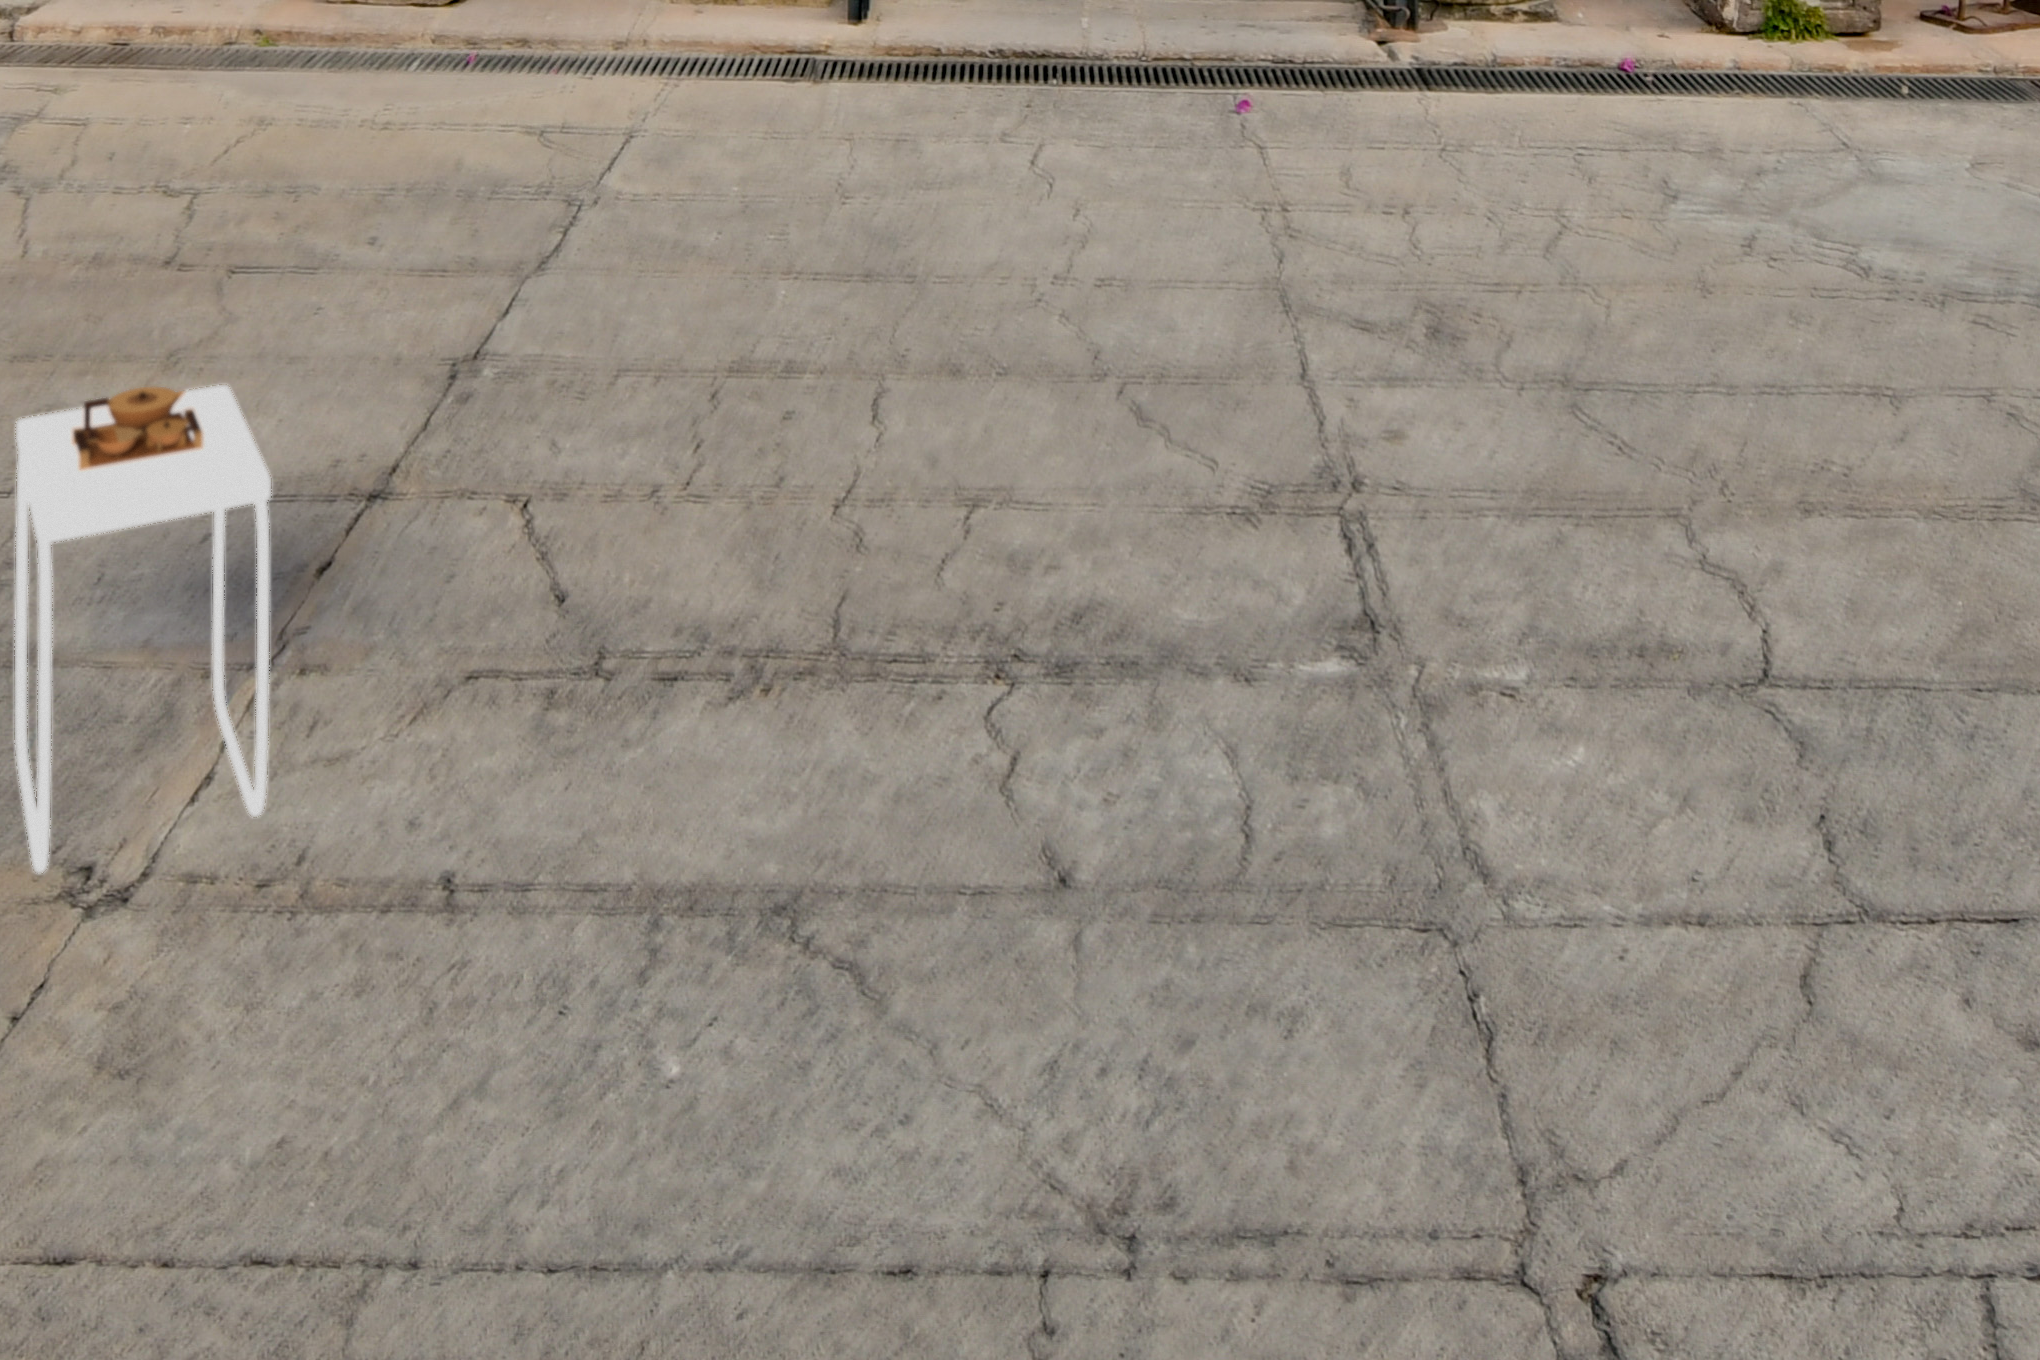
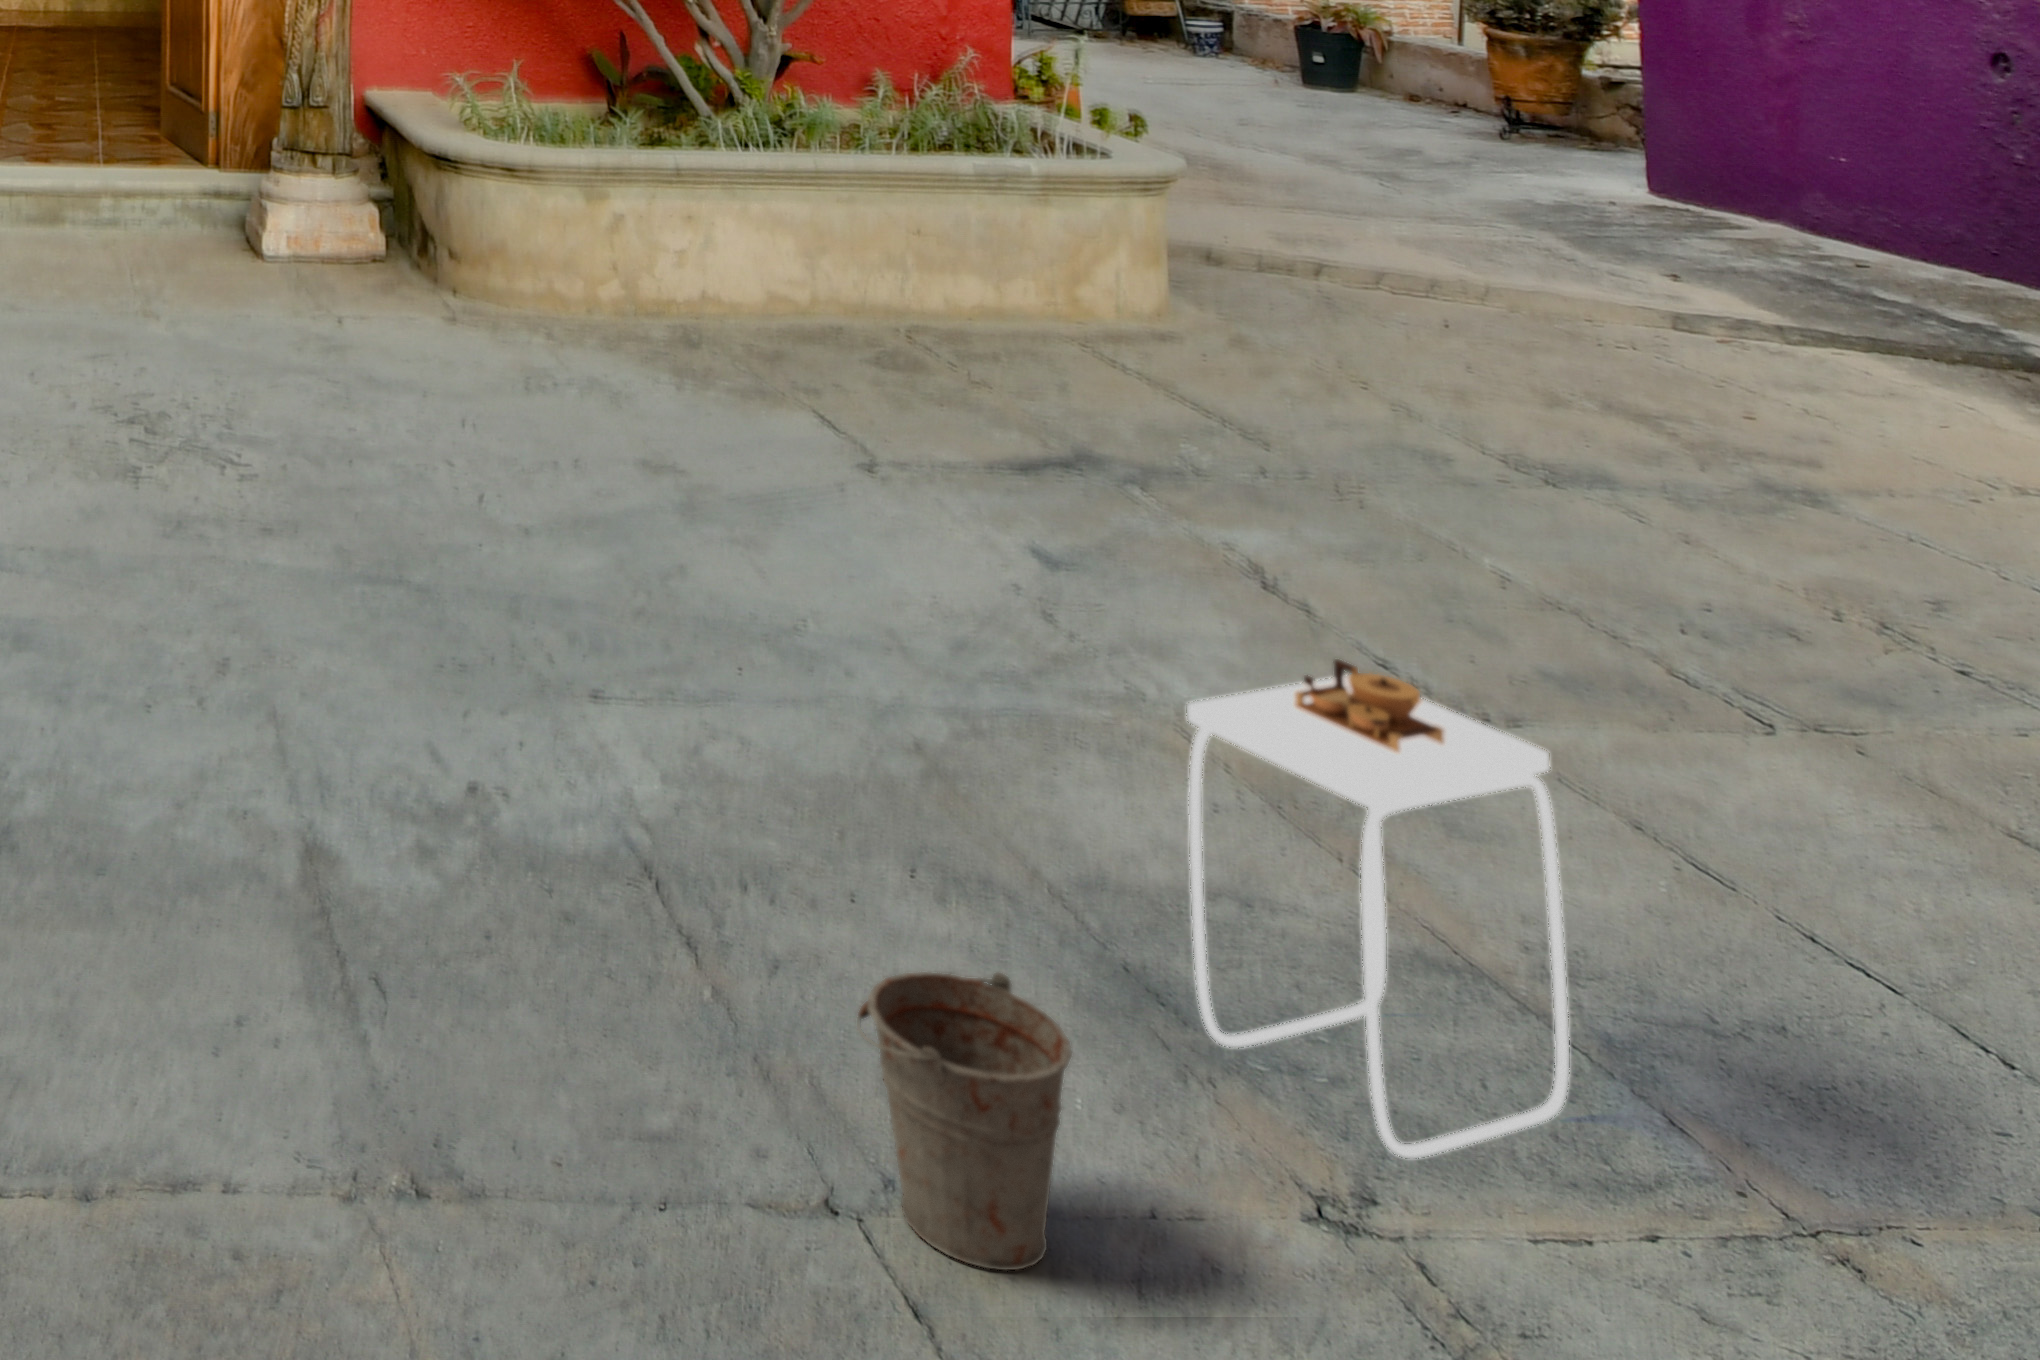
bucket: none [135,883,388,1230] -> present [858,972,1072,1270]

